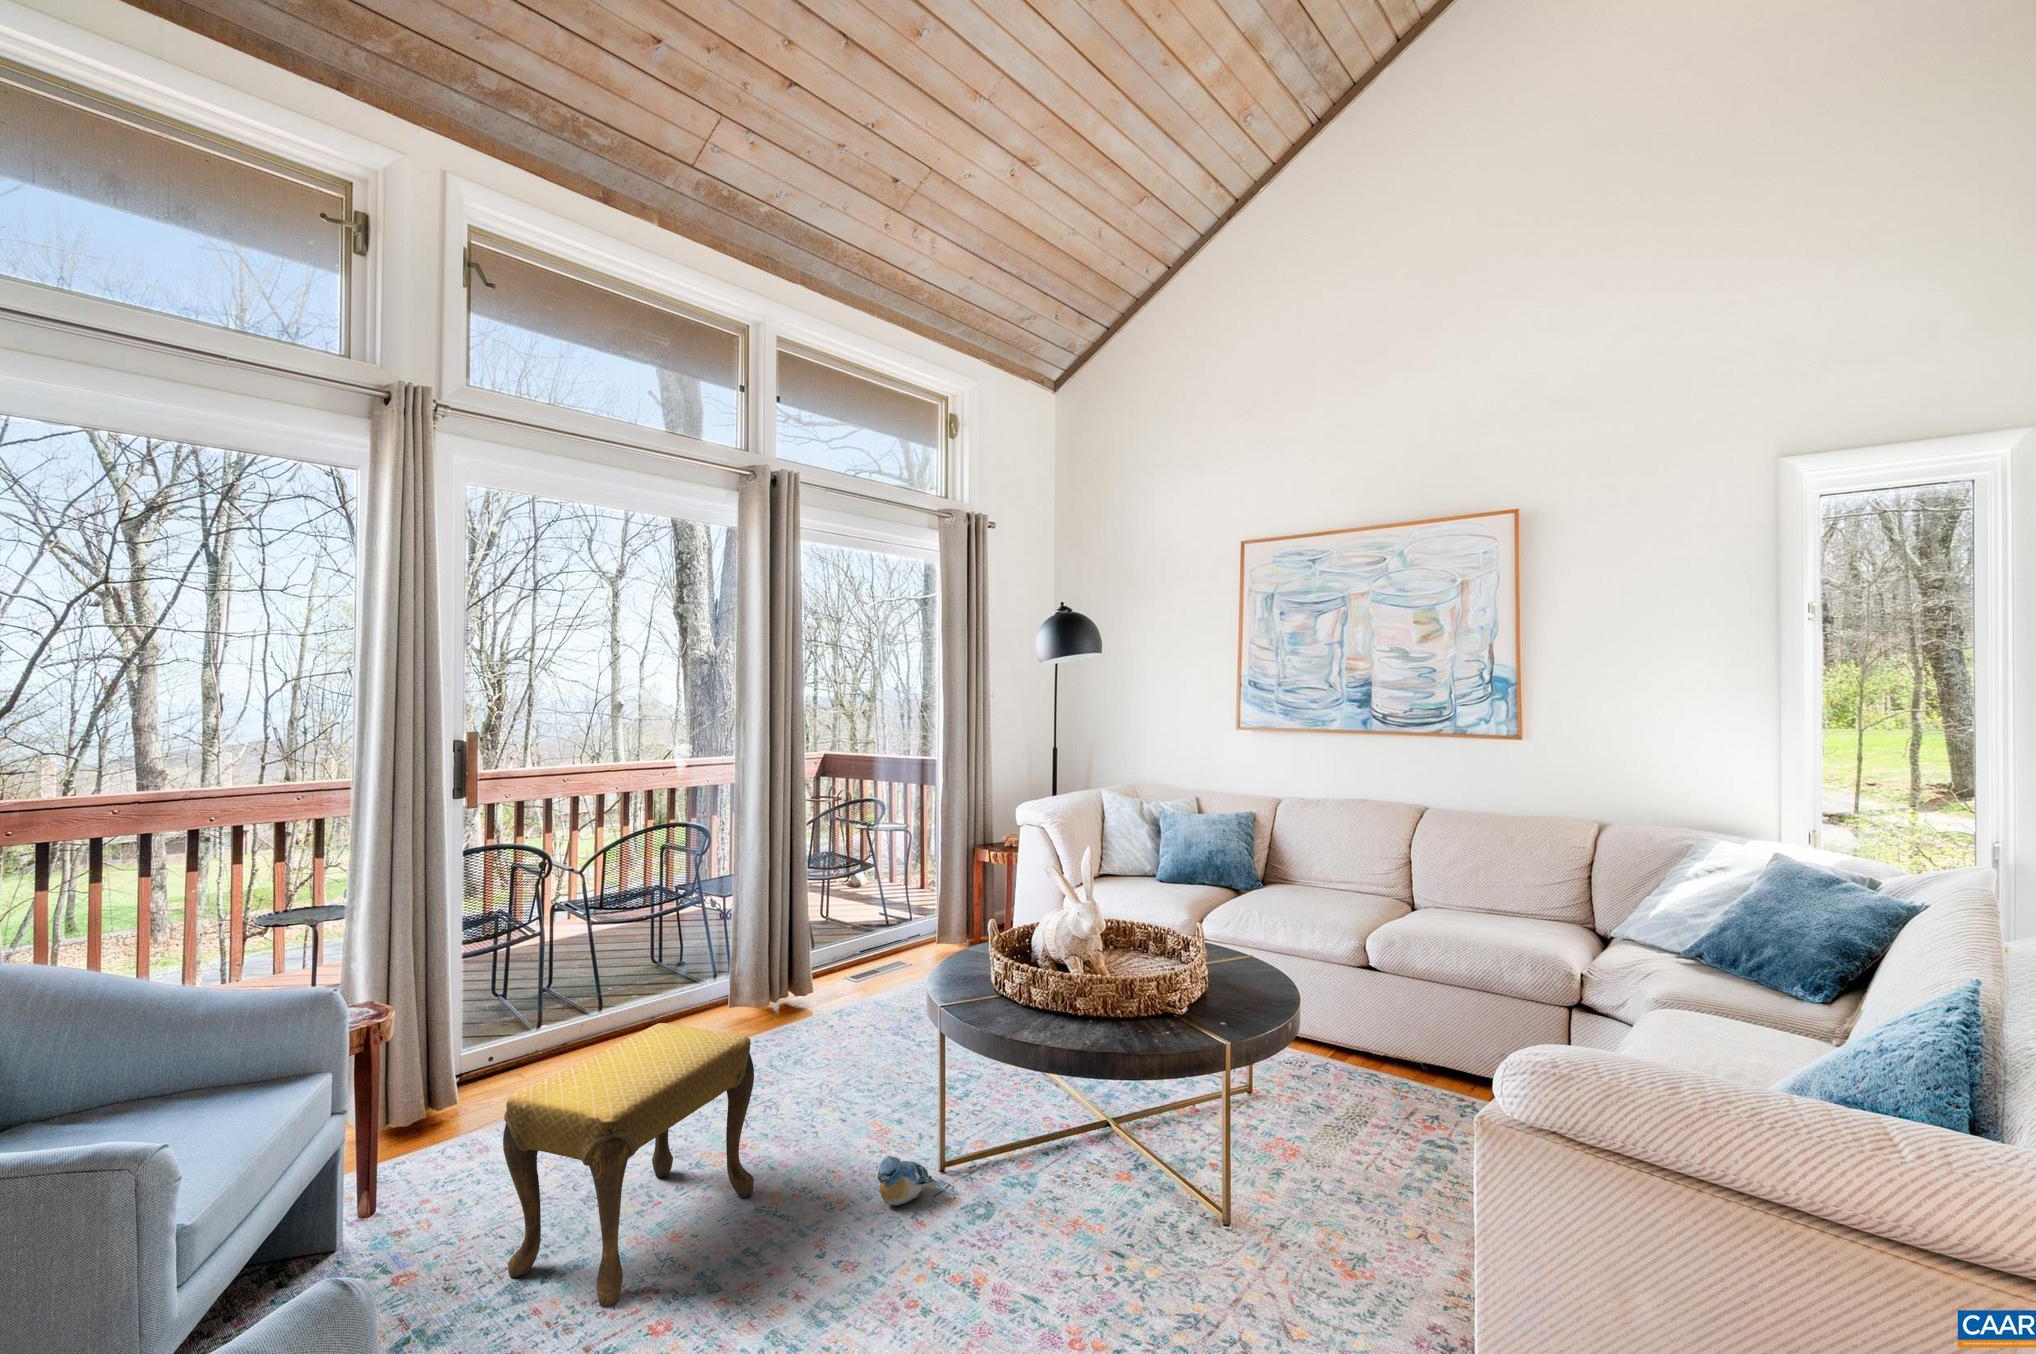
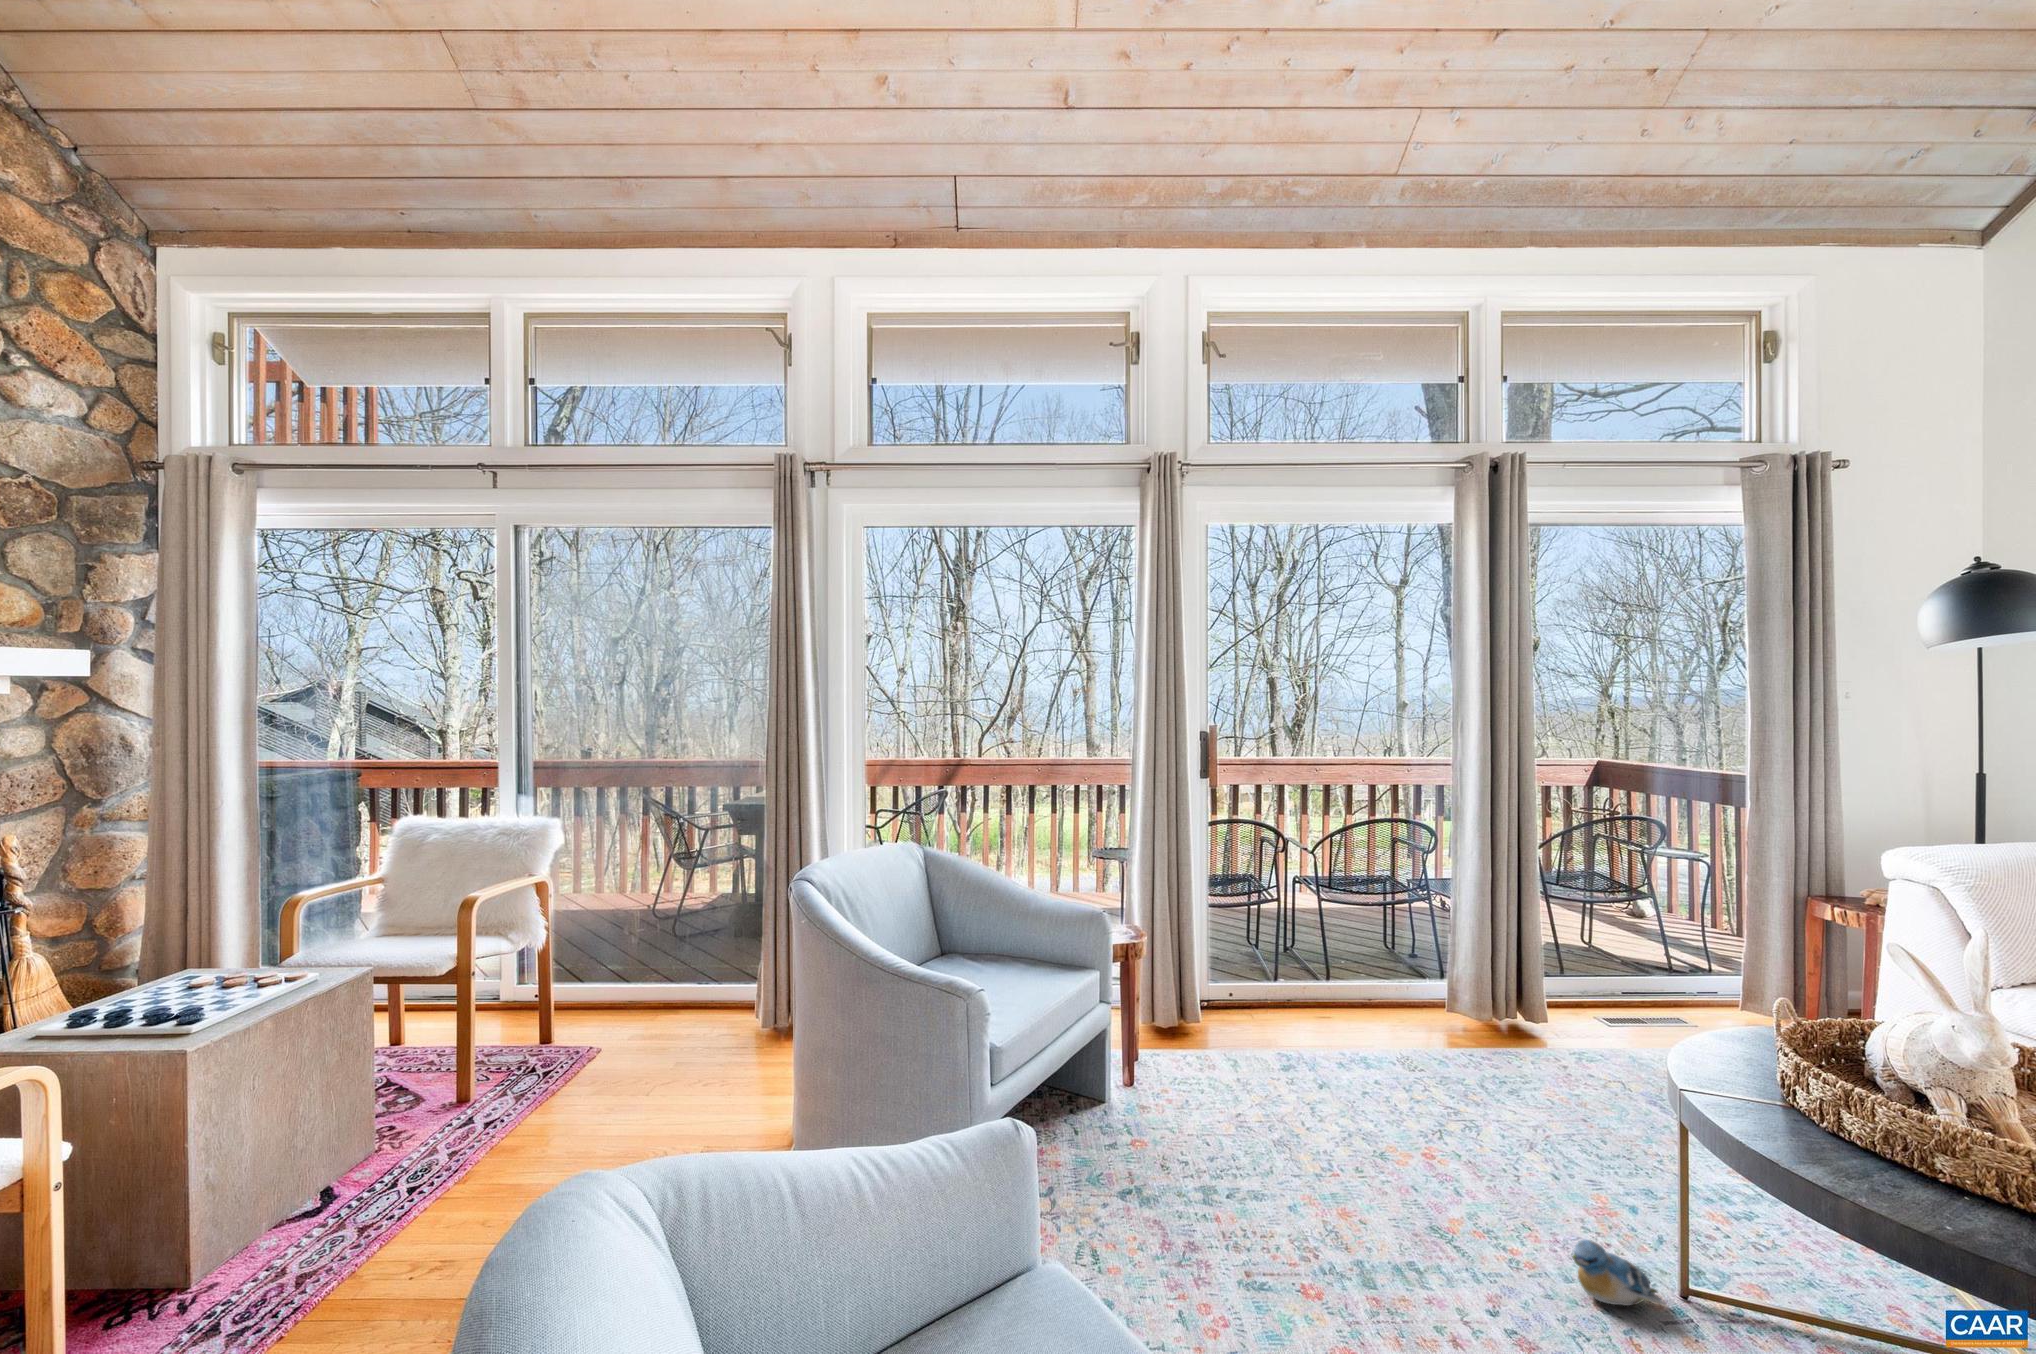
footstool: present [503,1023,754,1308] -> none [1200,1007,1432,1249]

